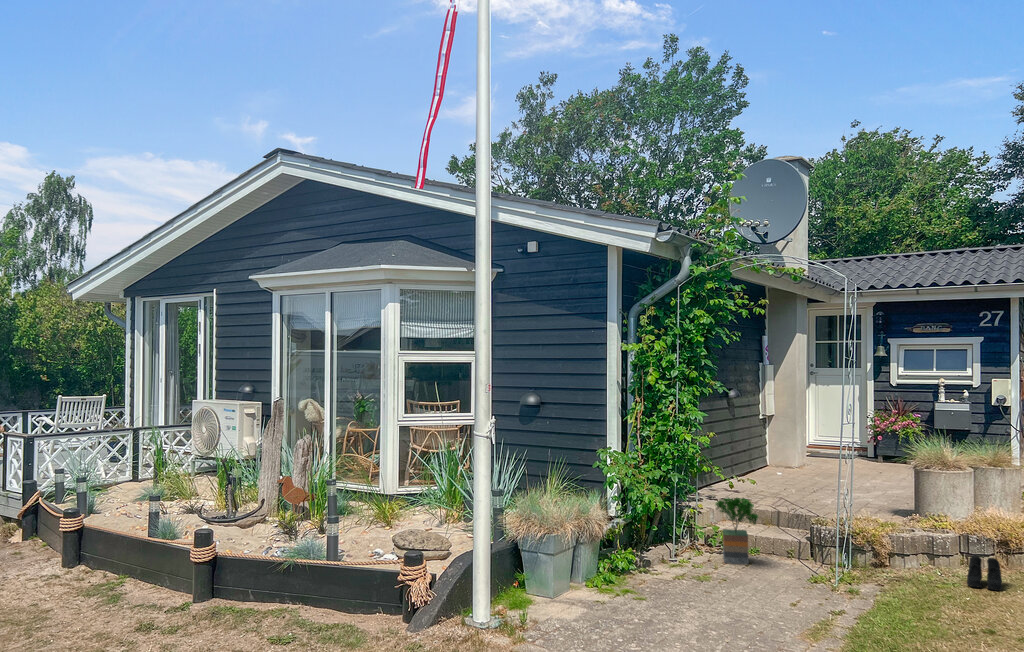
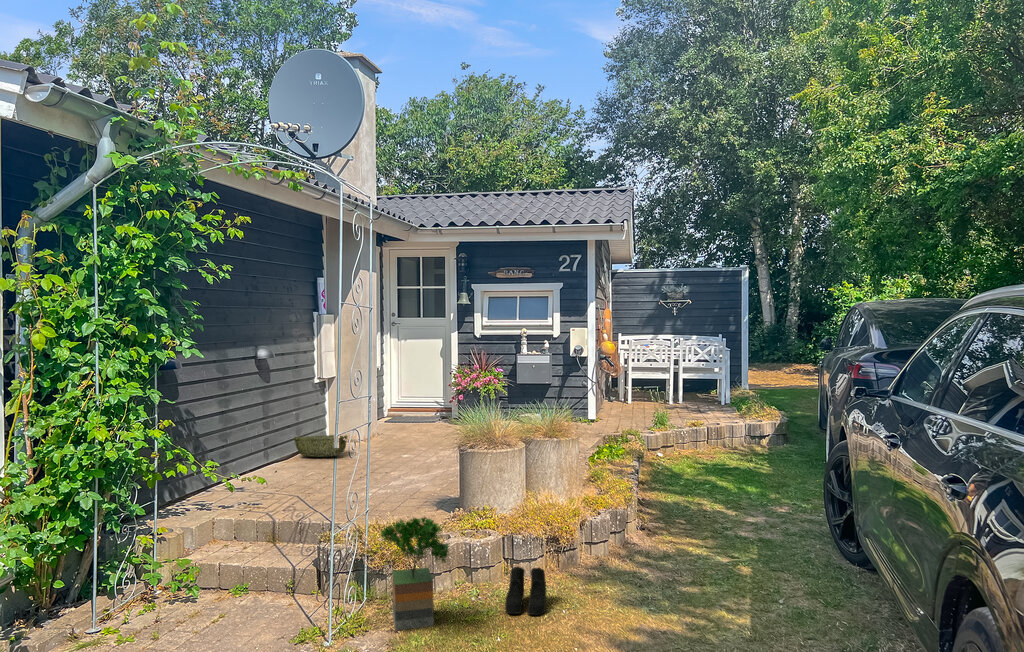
woven basket: none [748,459,791,477] -> present [294,435,347,457]
potted tree: present [715,498,758,564] -> present [380,517,449,630]

